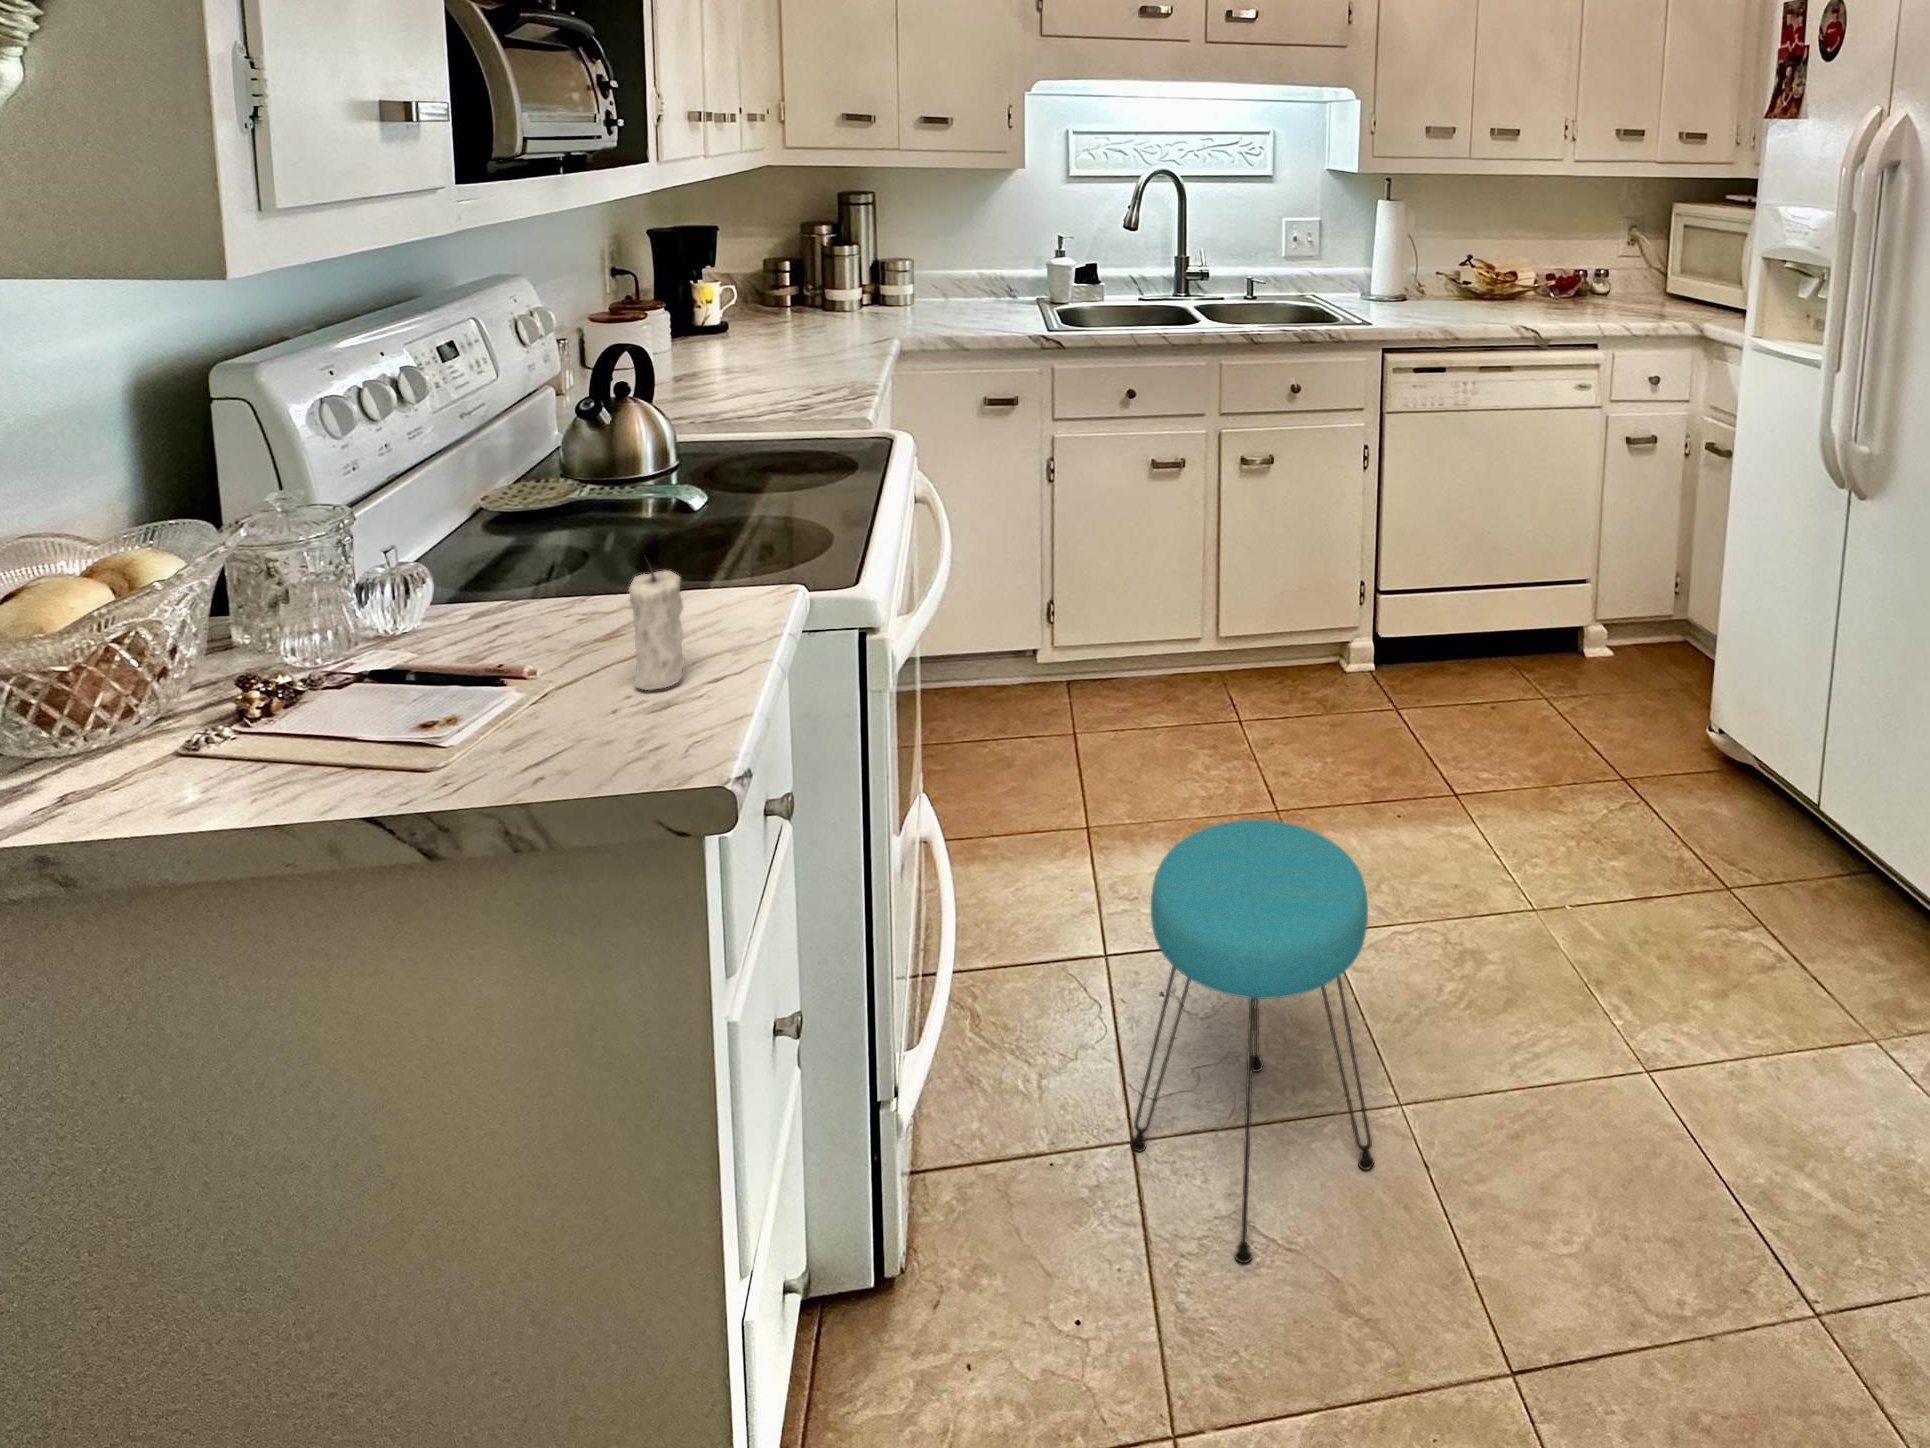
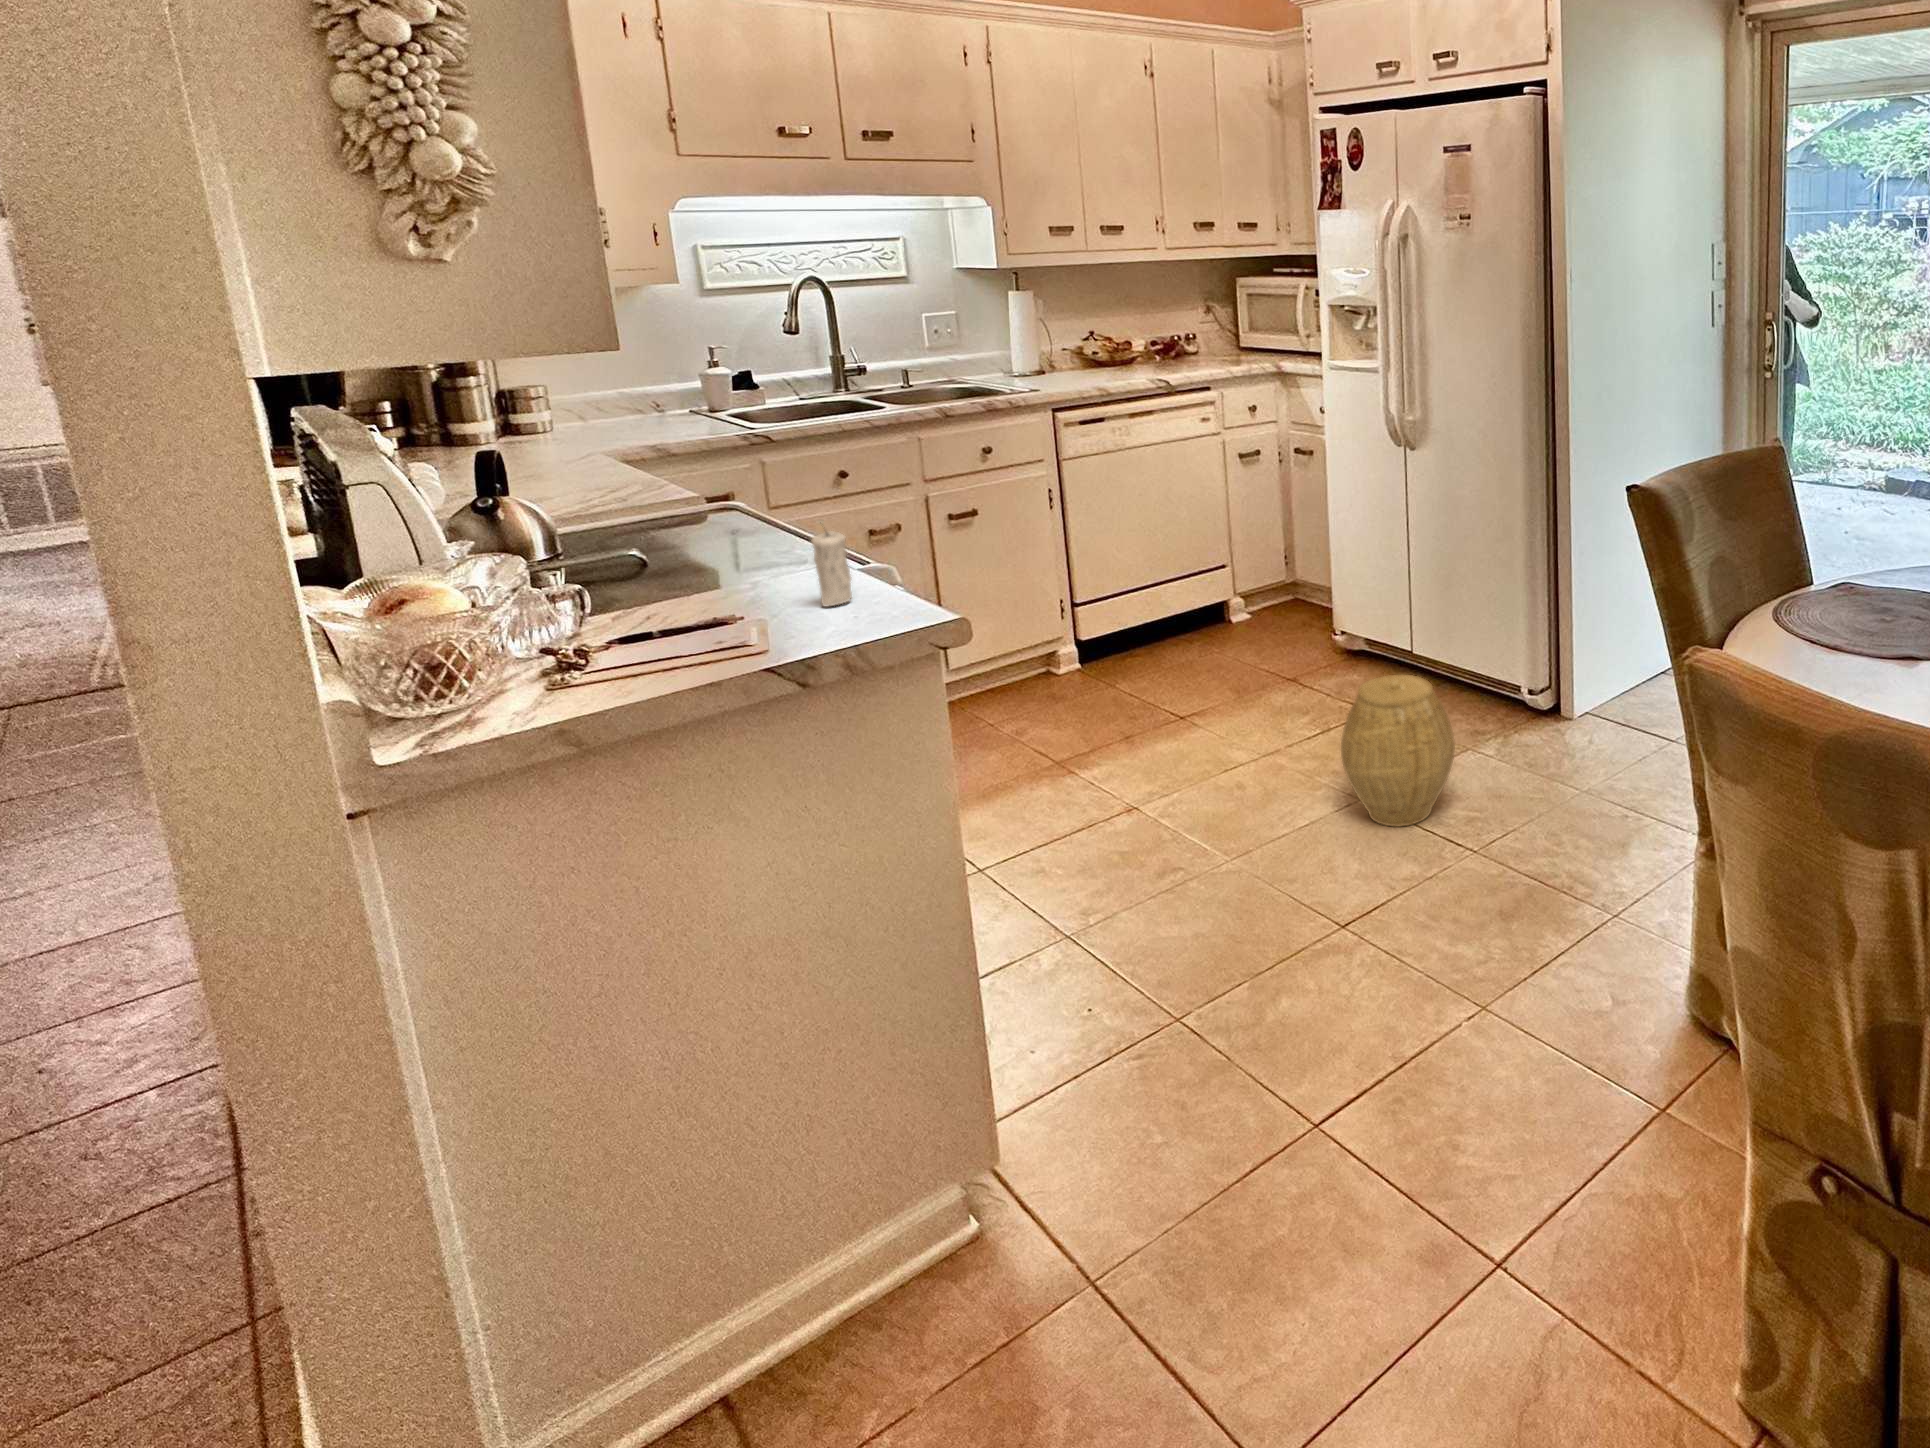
stool: present [1130,820,1374,1263] -> none [1054,703,1221,957]
woven basket: none [1625,887,1833,1172] -> present [1341,674,1455,827]

